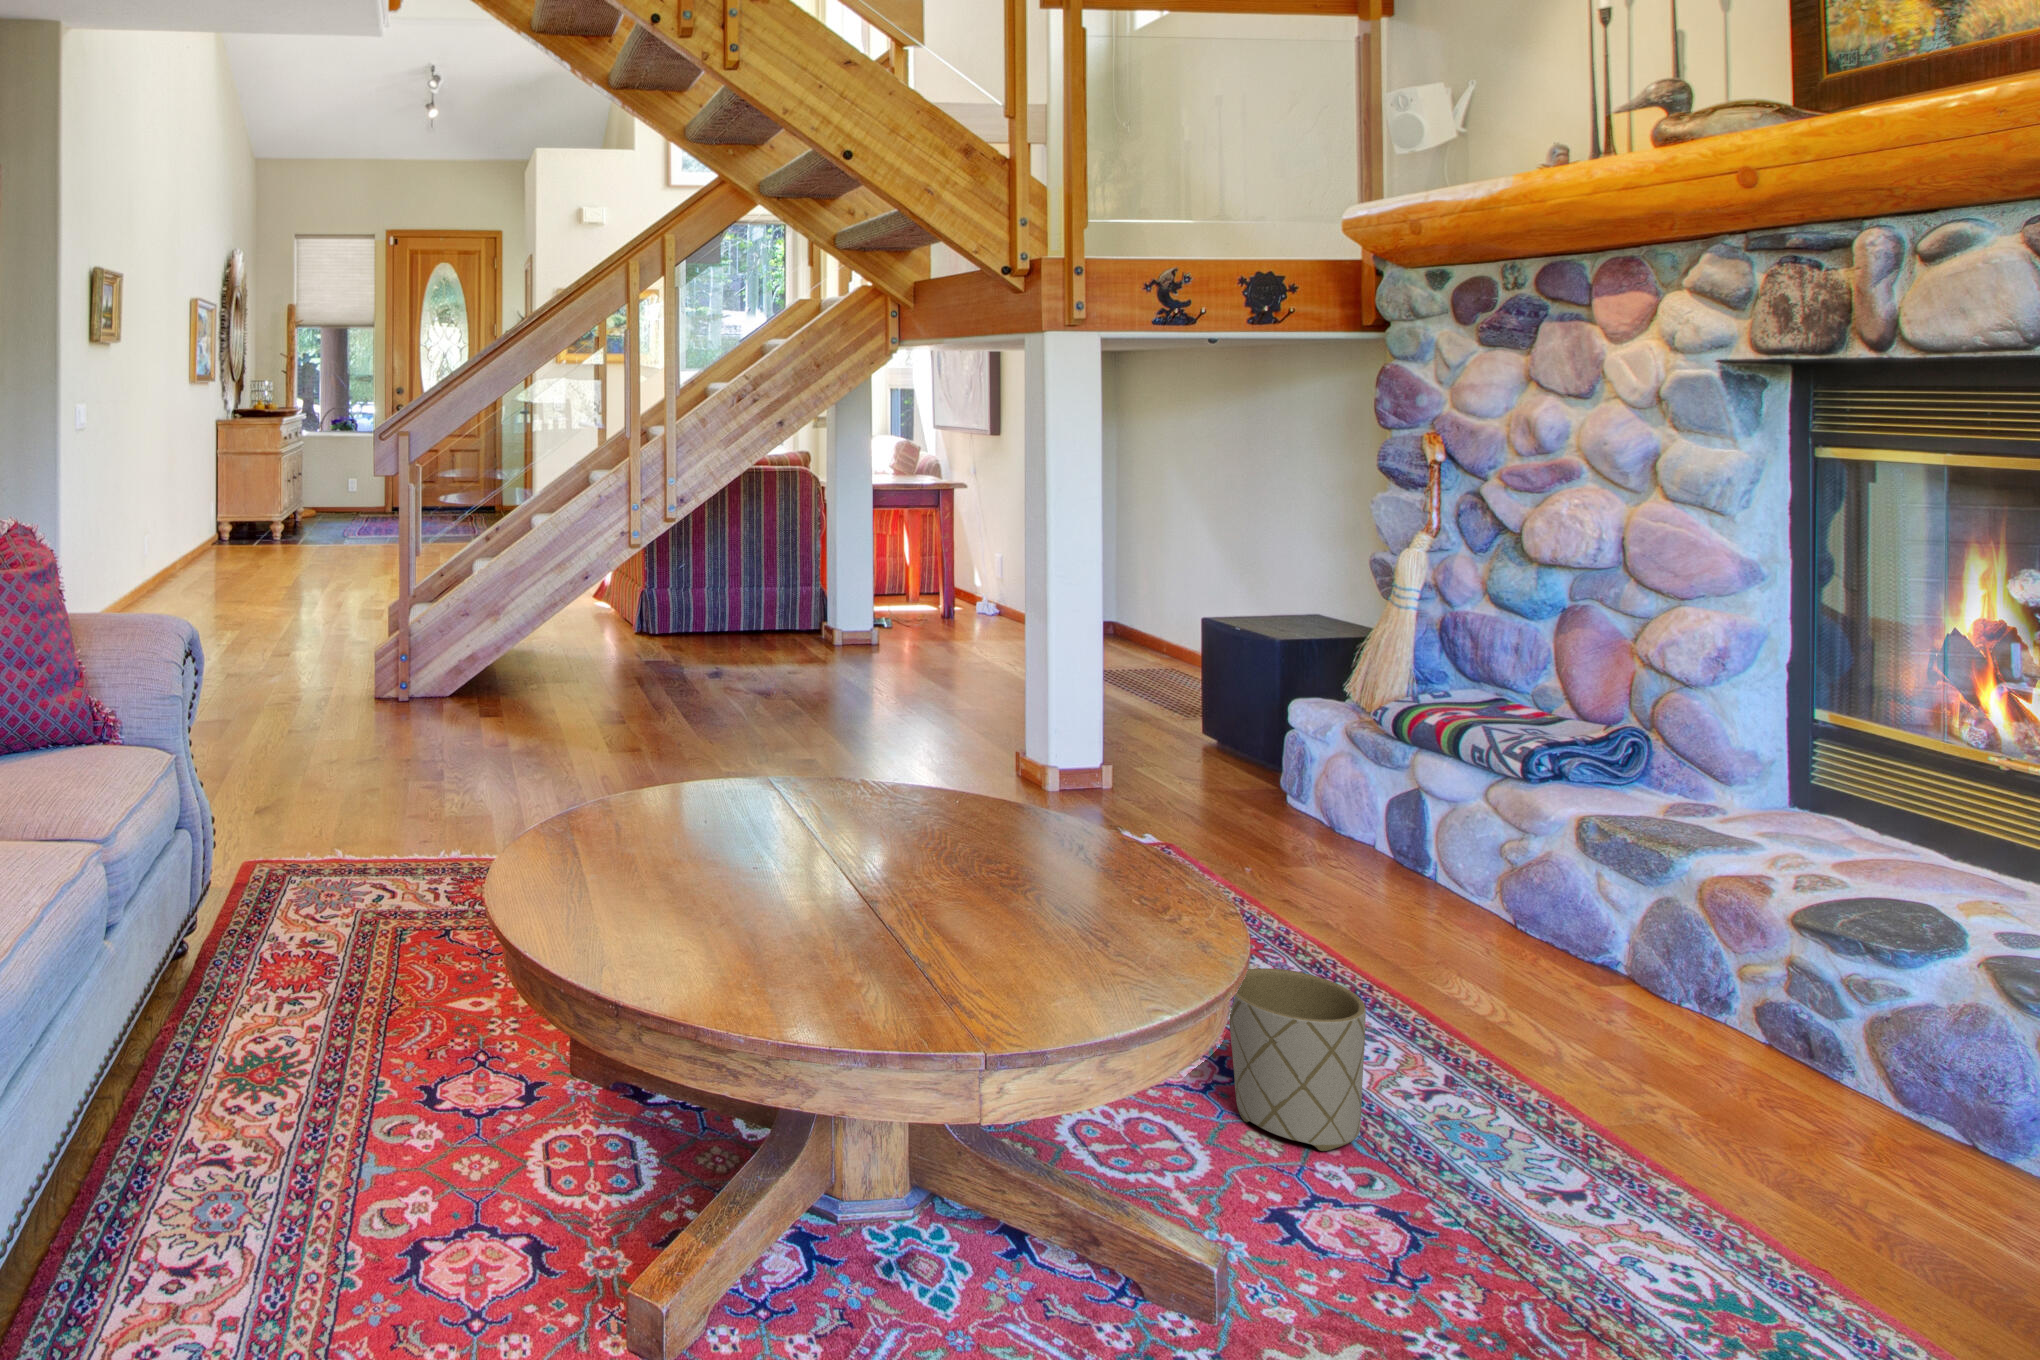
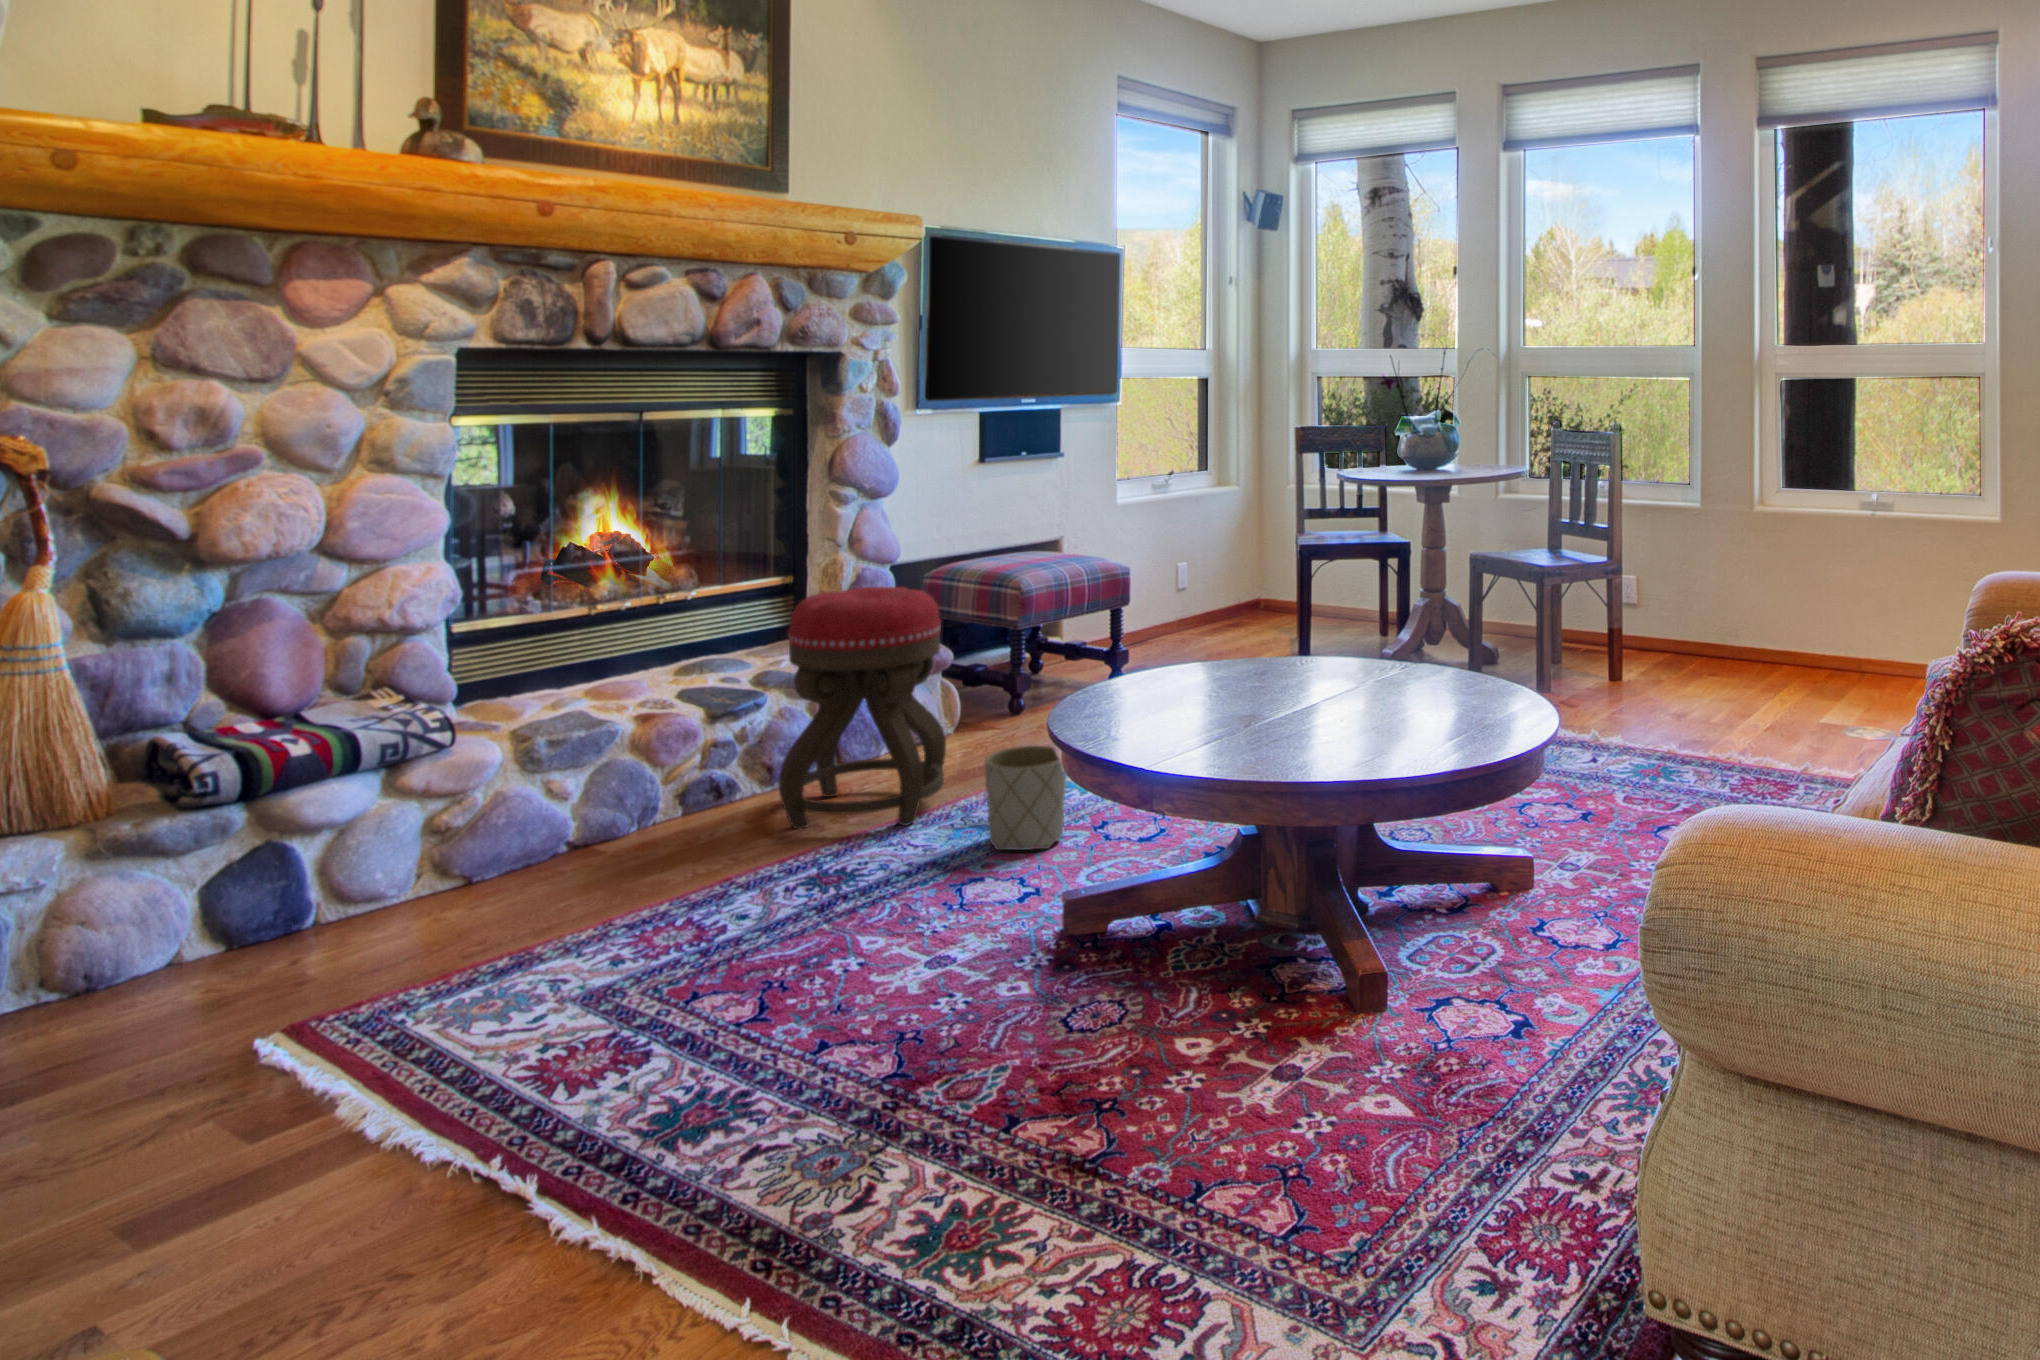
ottoman: none [1440,736,1747,1161] -> present [779,587,946,829]

